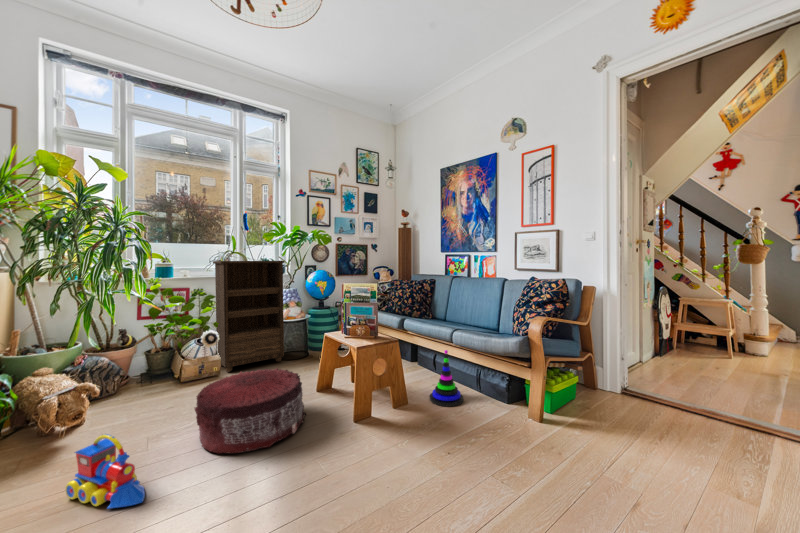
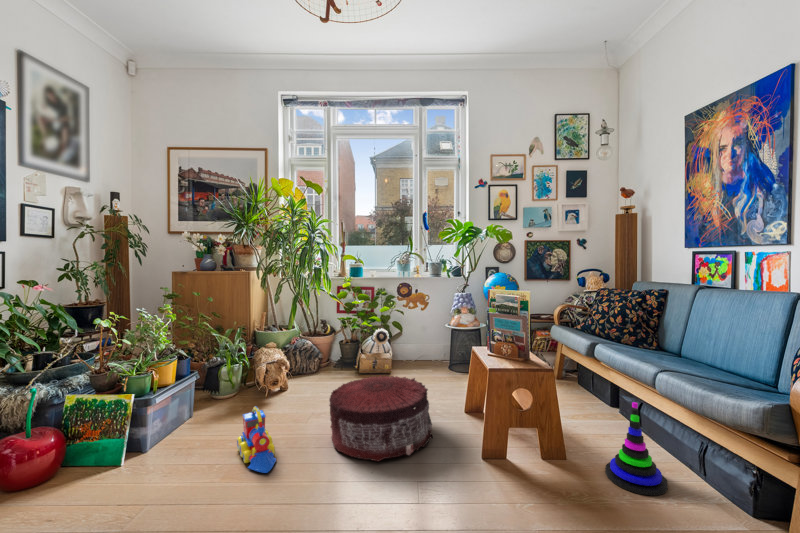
bookshelf: present [213,261,284,372] -> none [391,261,454,372]

